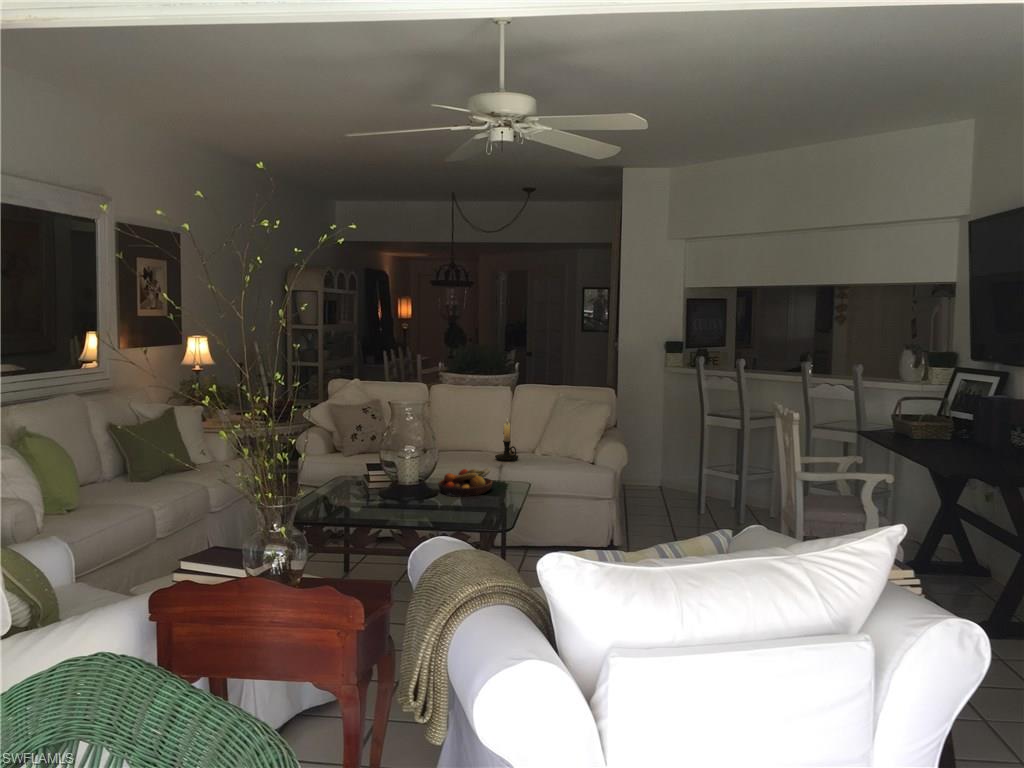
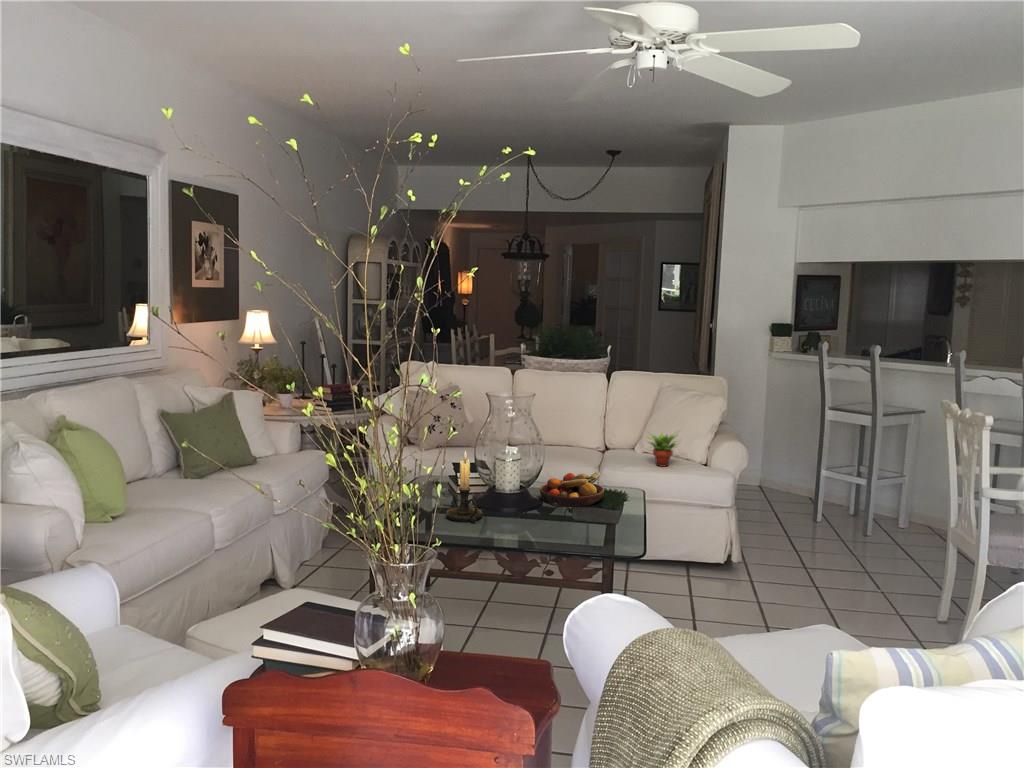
candle holder: present [495,417,518,461] -> present [446,451,483,523]
succulent plant: none [536,434,569,465] -> present [647,433,678,467]

